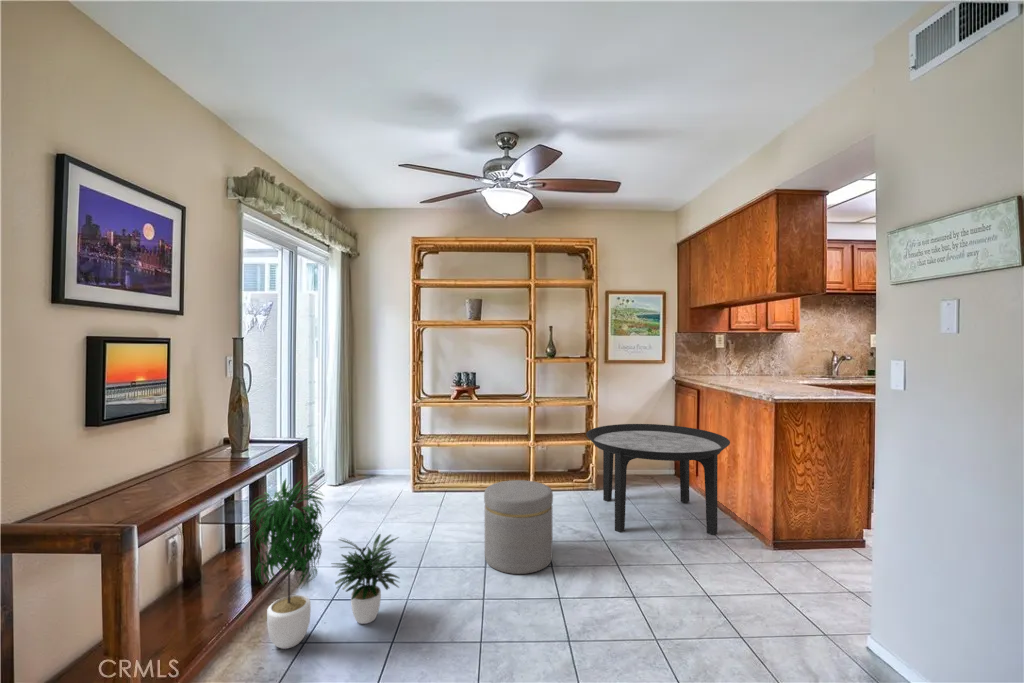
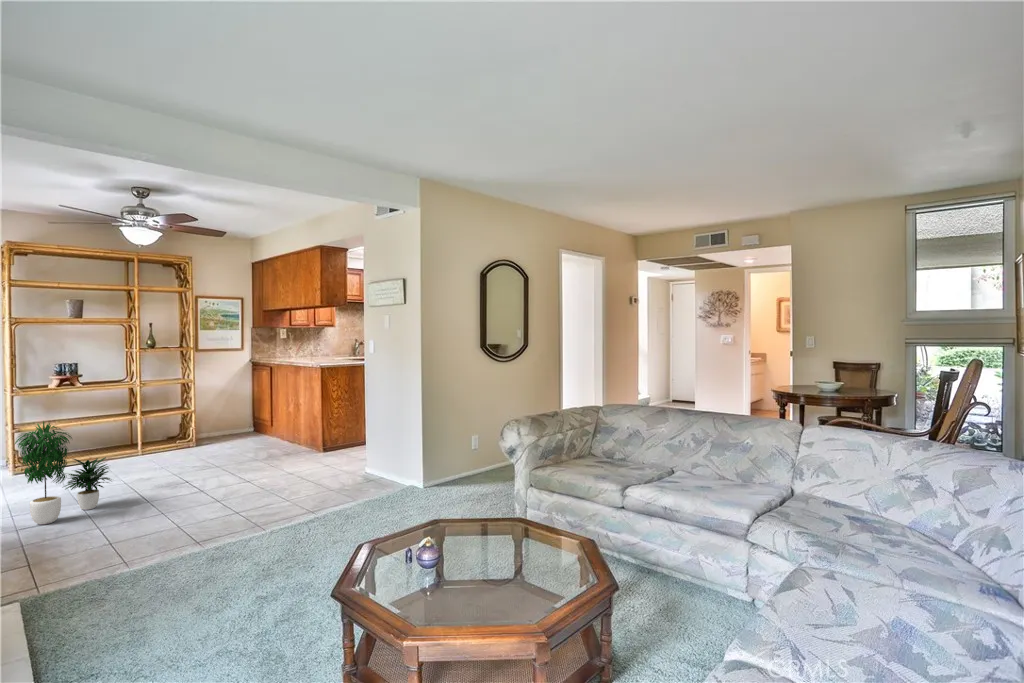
round table: present [586,424,730,535] -> none [196,392,296,458]
ottoman: present [484,480,553,574] -> none [141,428,193,482]

